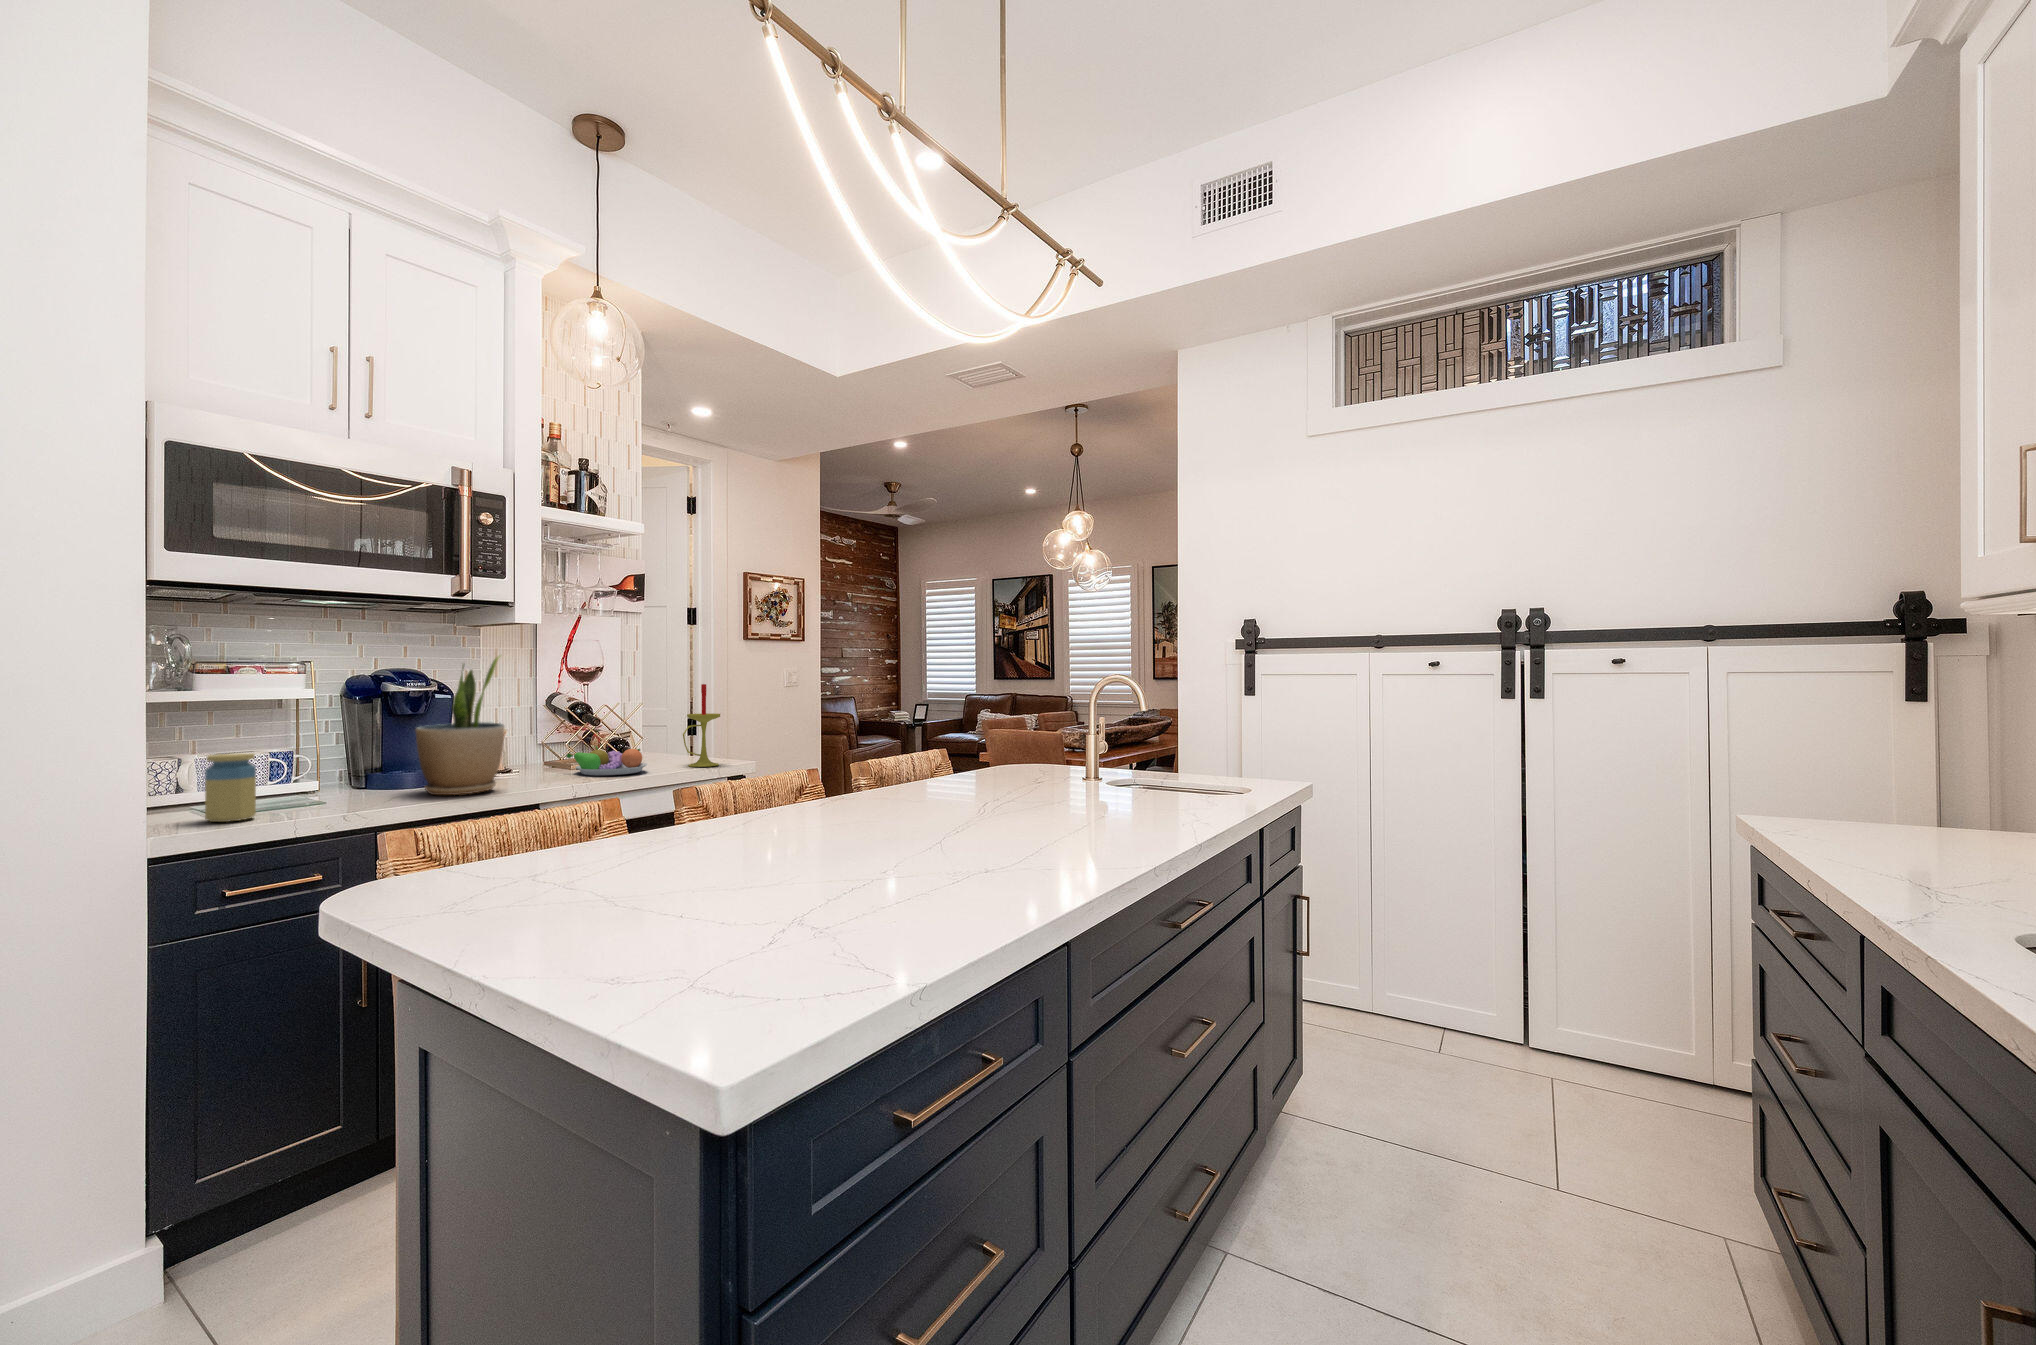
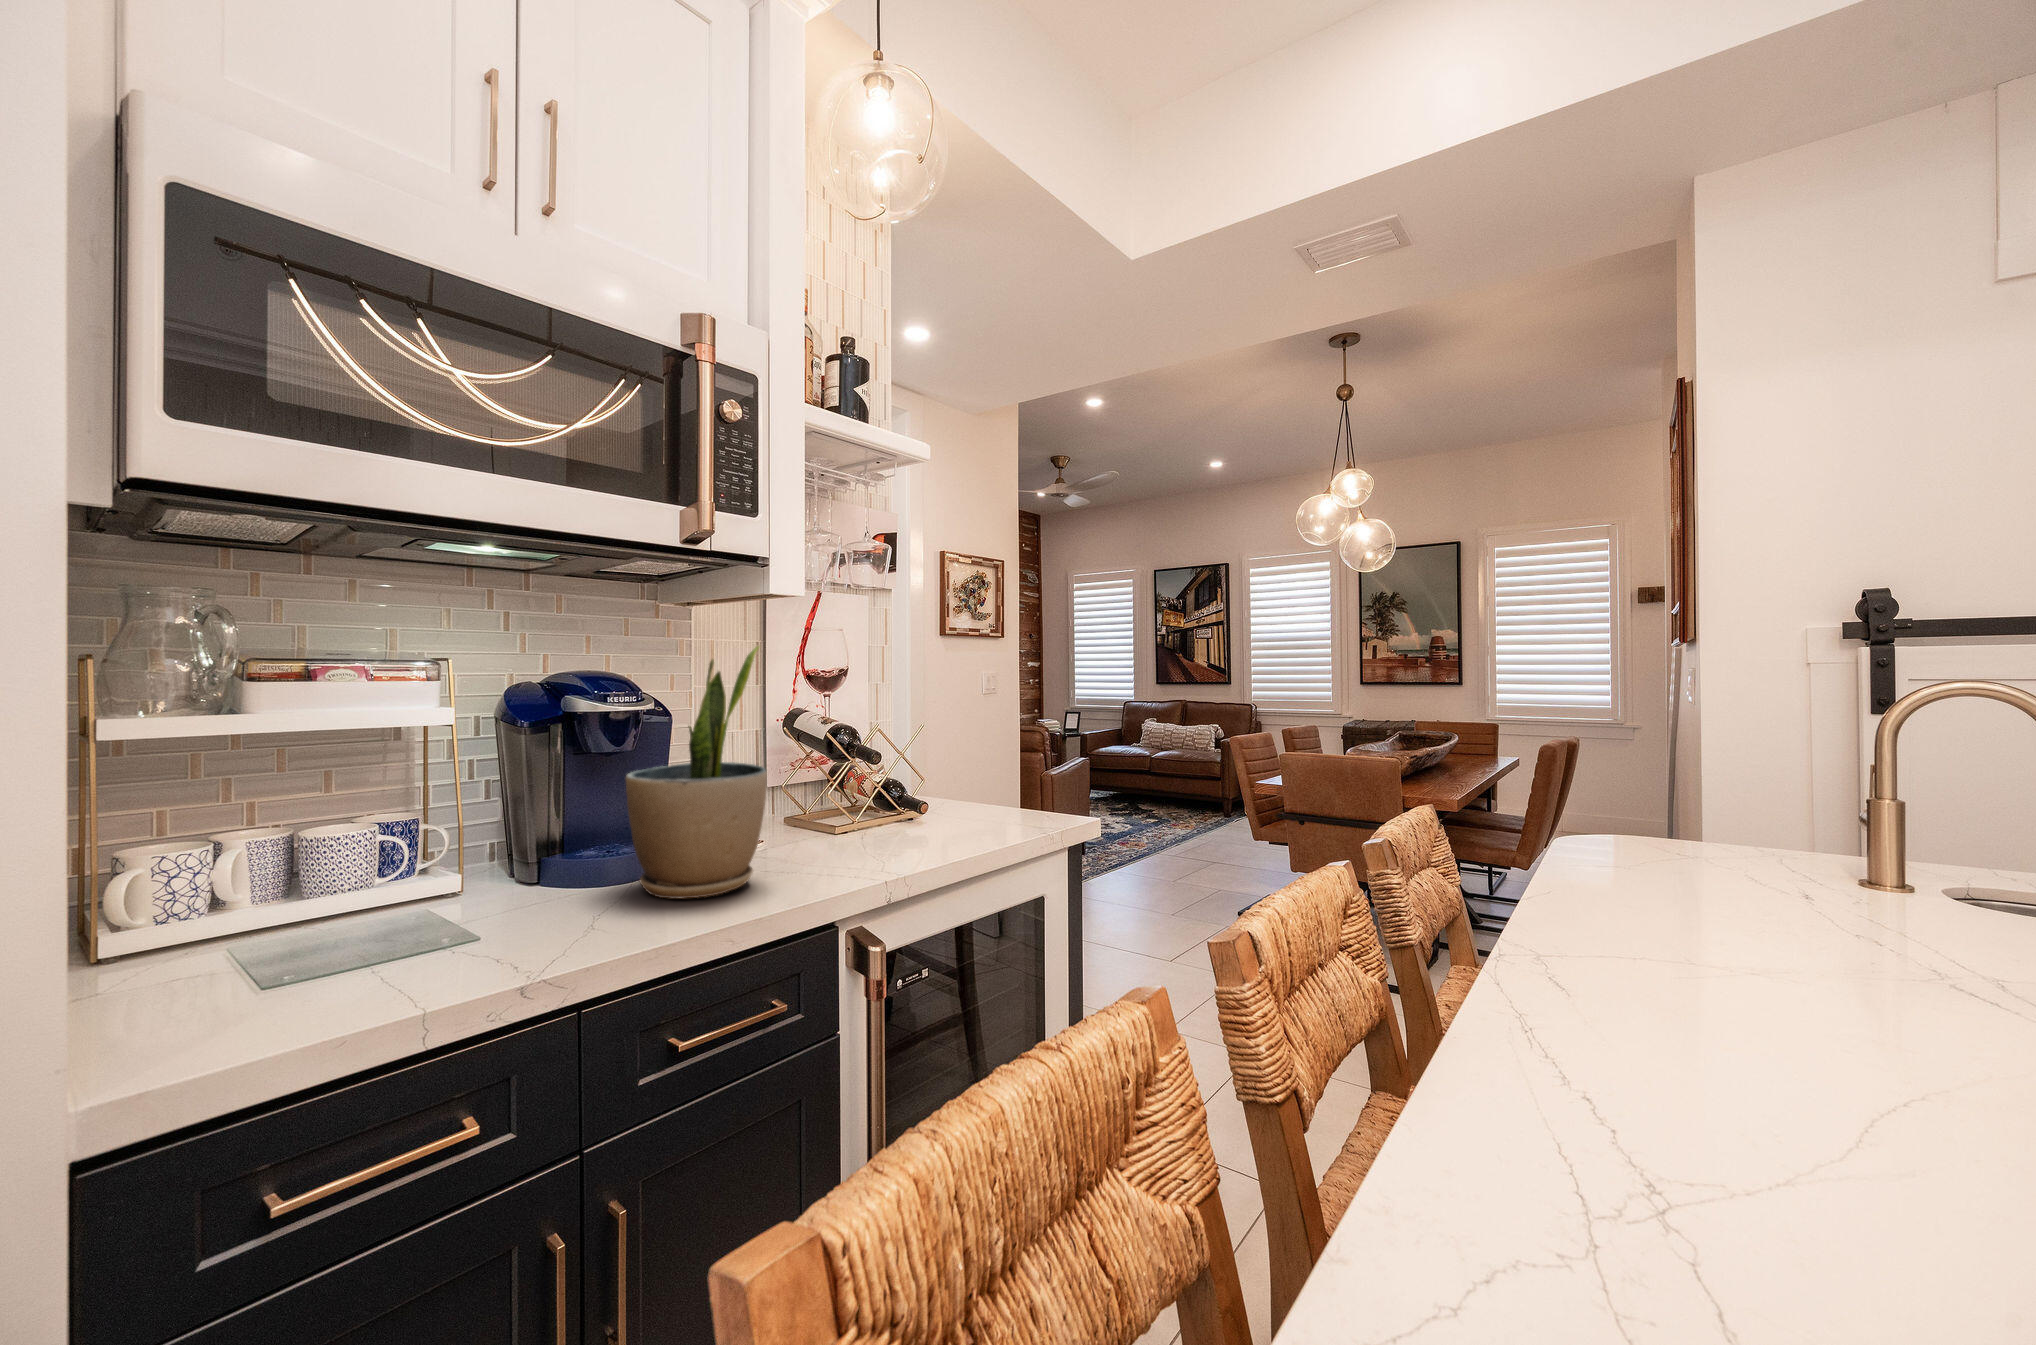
candle: present [683,684,720,767] -> none [970,691,1019,820]
fruit bowl: present [566,746,647,775] -> none [821,790,937,841]
jar: present [205,753,256,822] -> none [247,846,354,1005]

